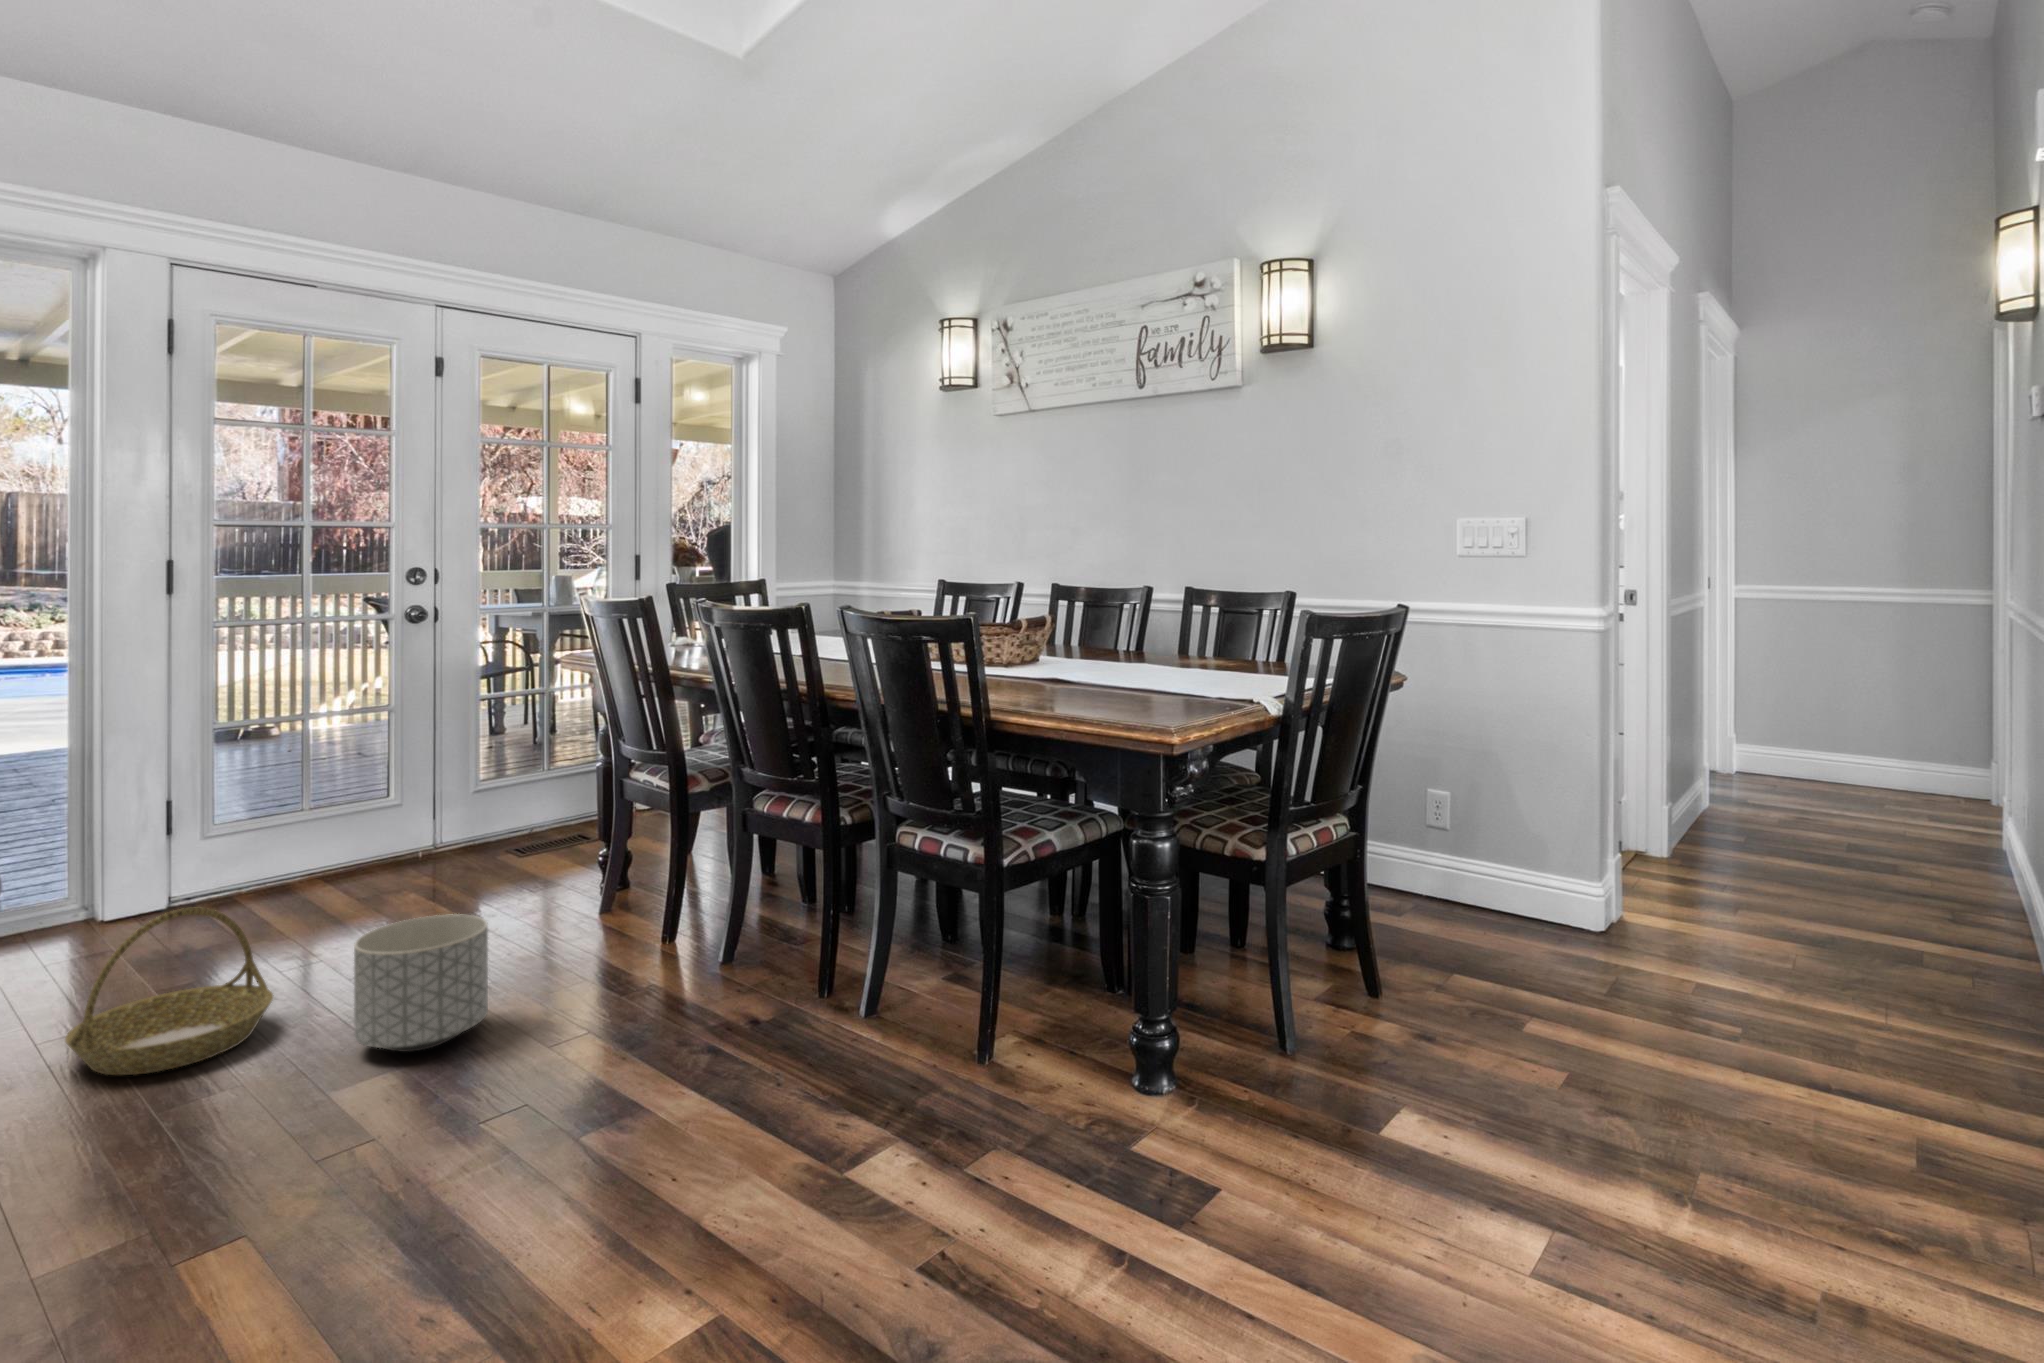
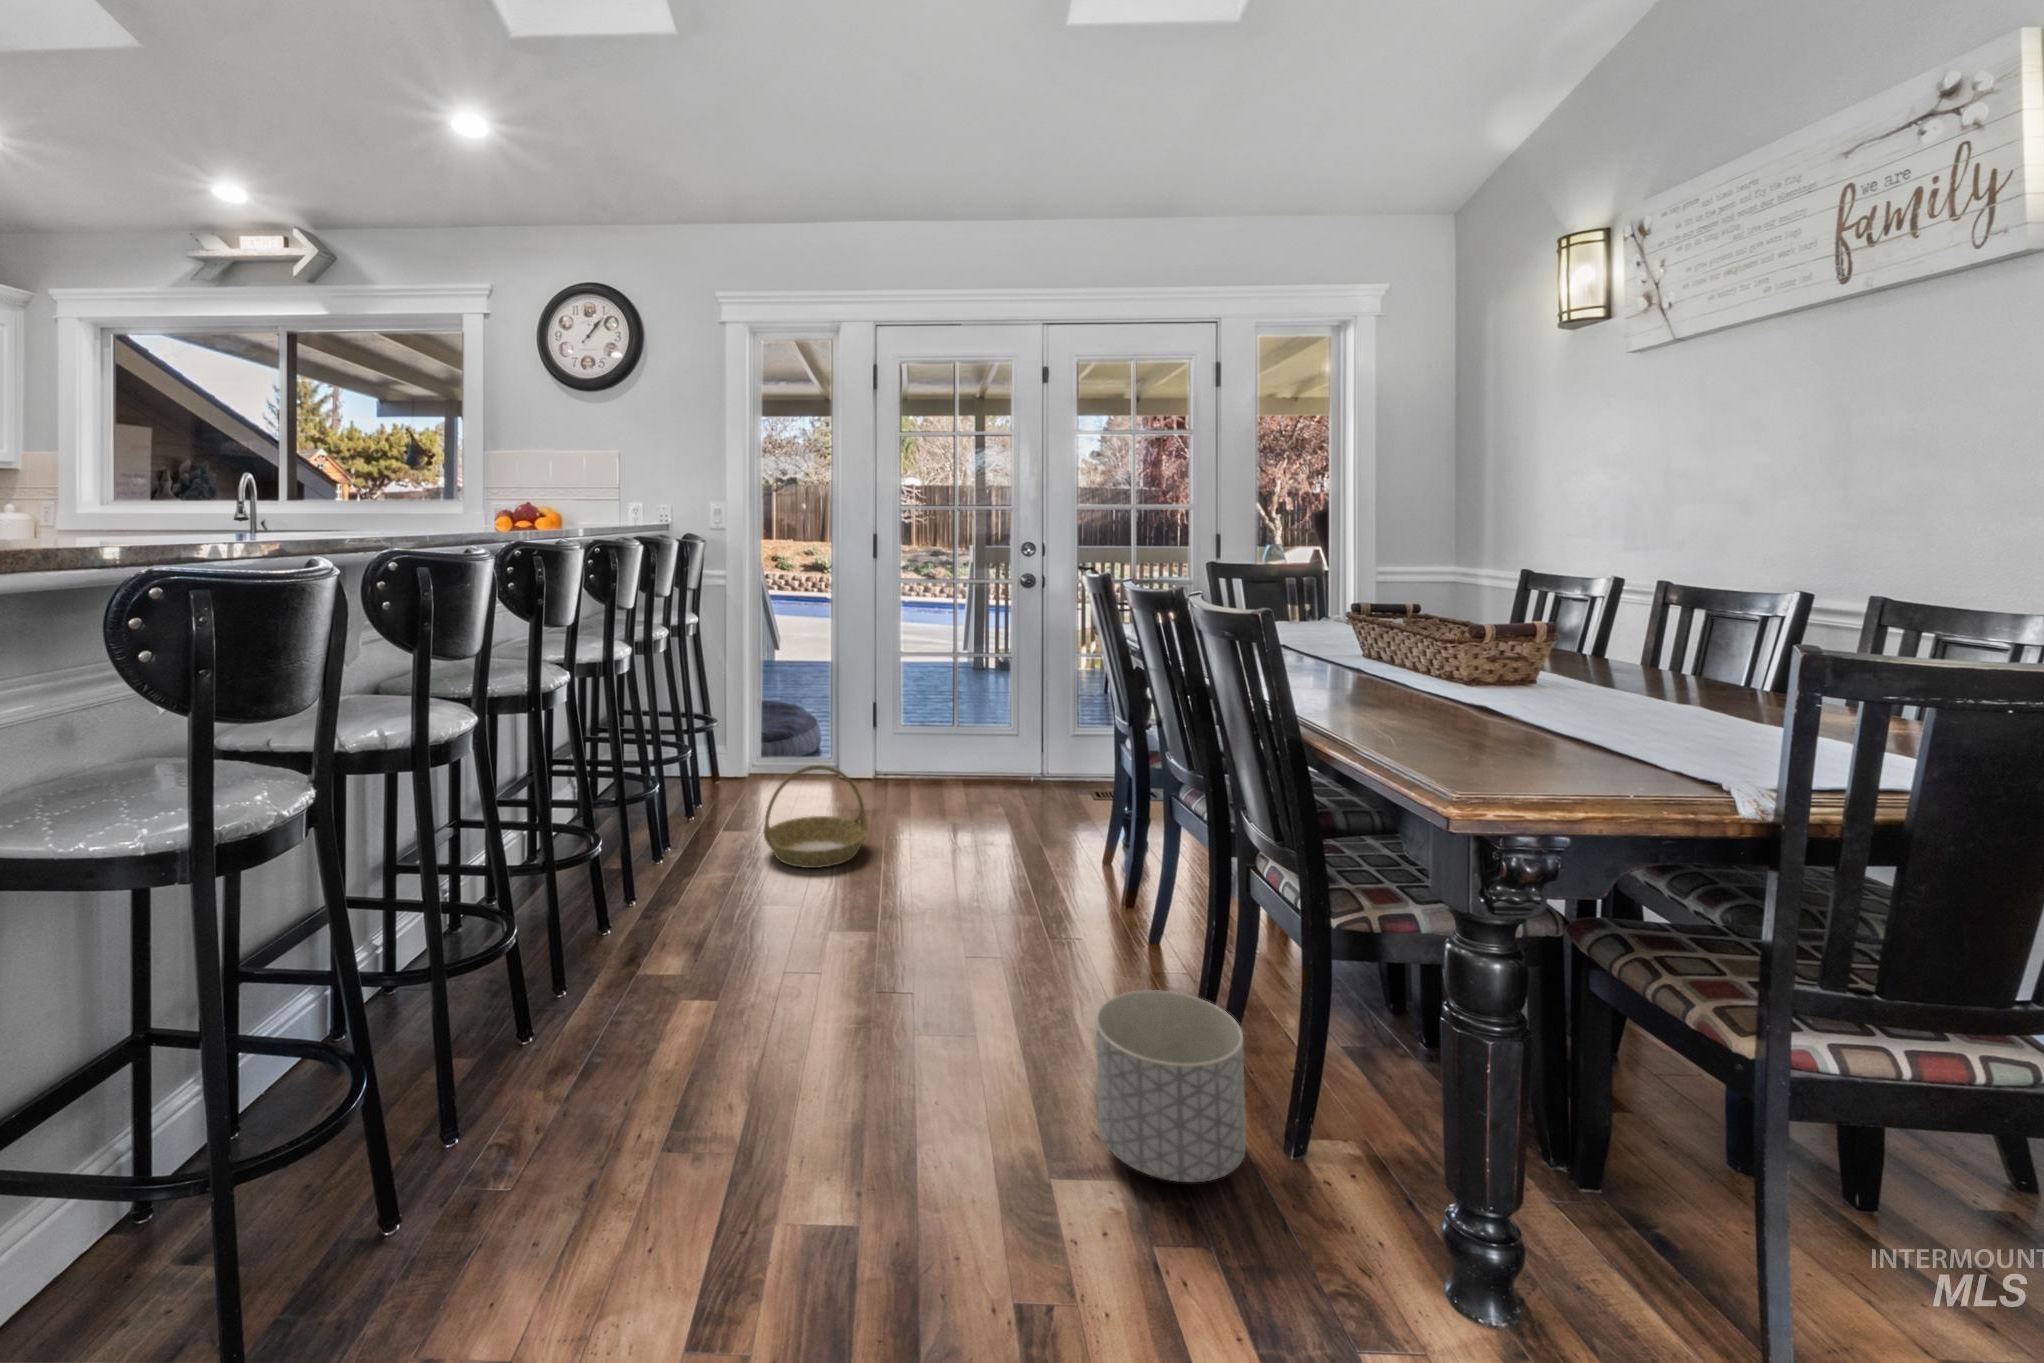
planter: present [354,914,488,1052] -> present [1096,990,1246,1182]

